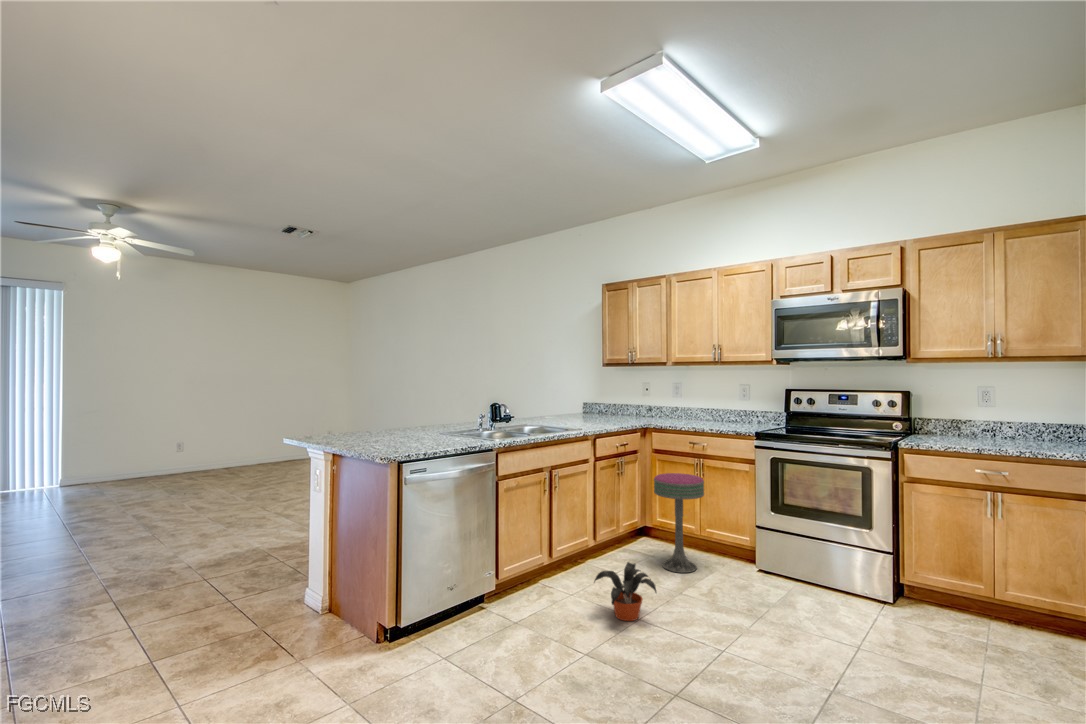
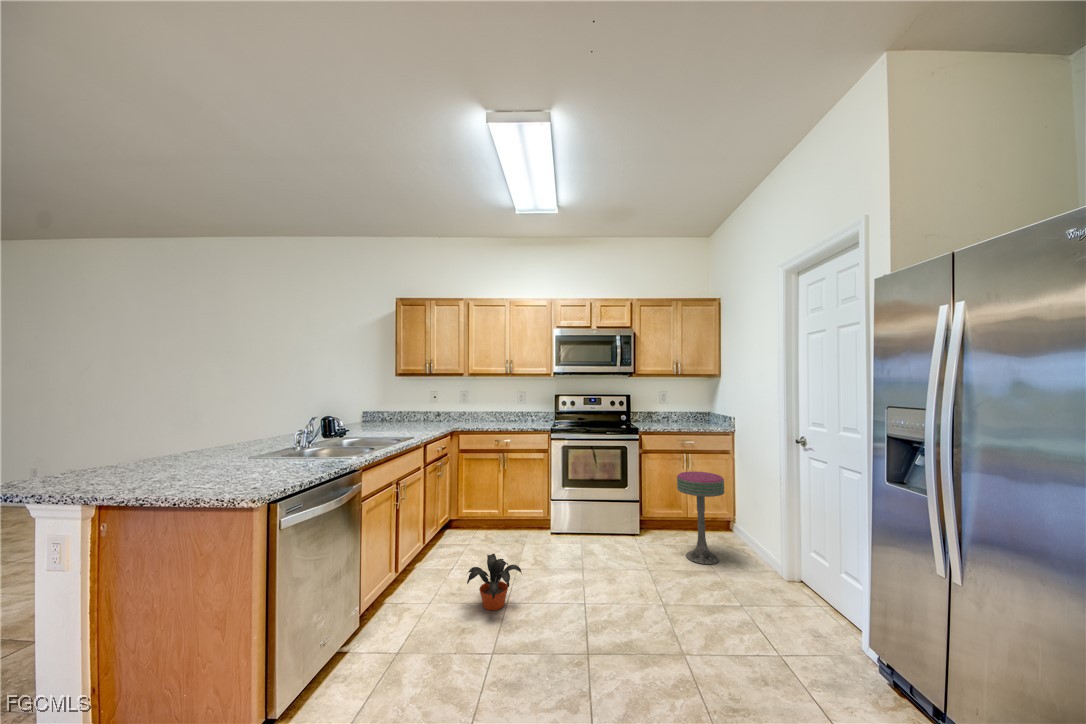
bar stool: present [654,473,704,573] -> present [677,471,724,564]

